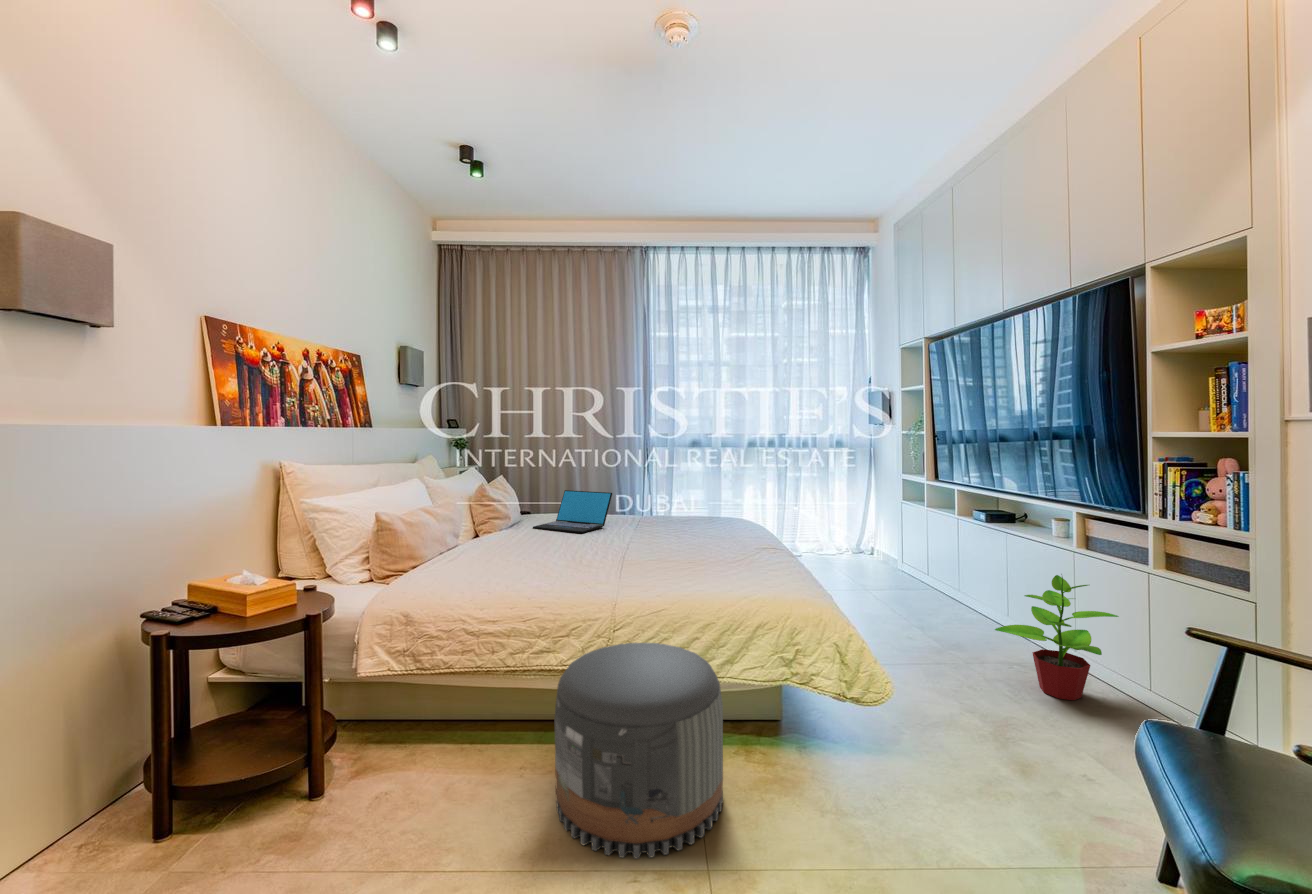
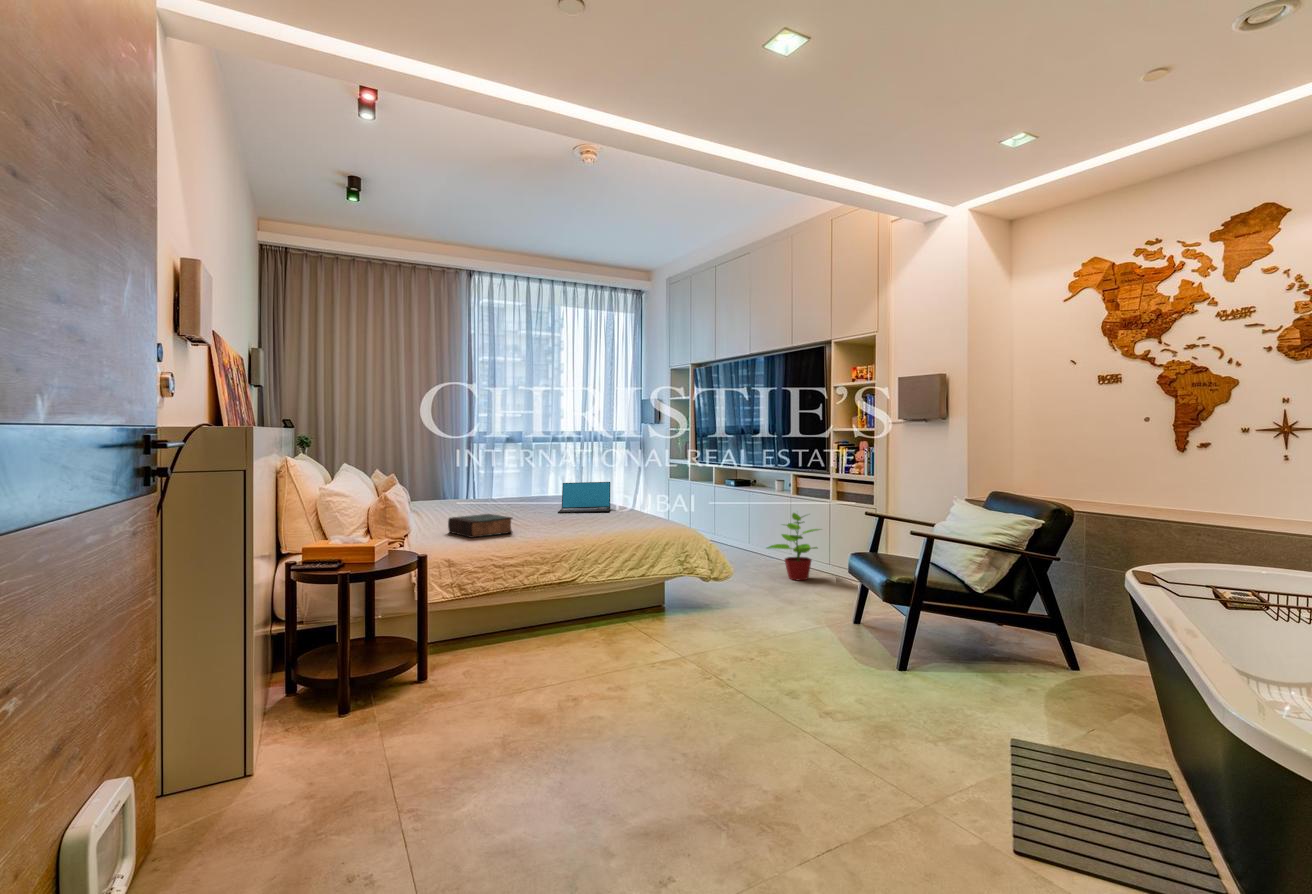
laptop: present [533,490,612,533] -> present [558,482,610,513]
book: none [462,543,530,583] -> present [448,514,512,538]
pouf: present [554,643,723,858] -> none [571,558,672,660]

